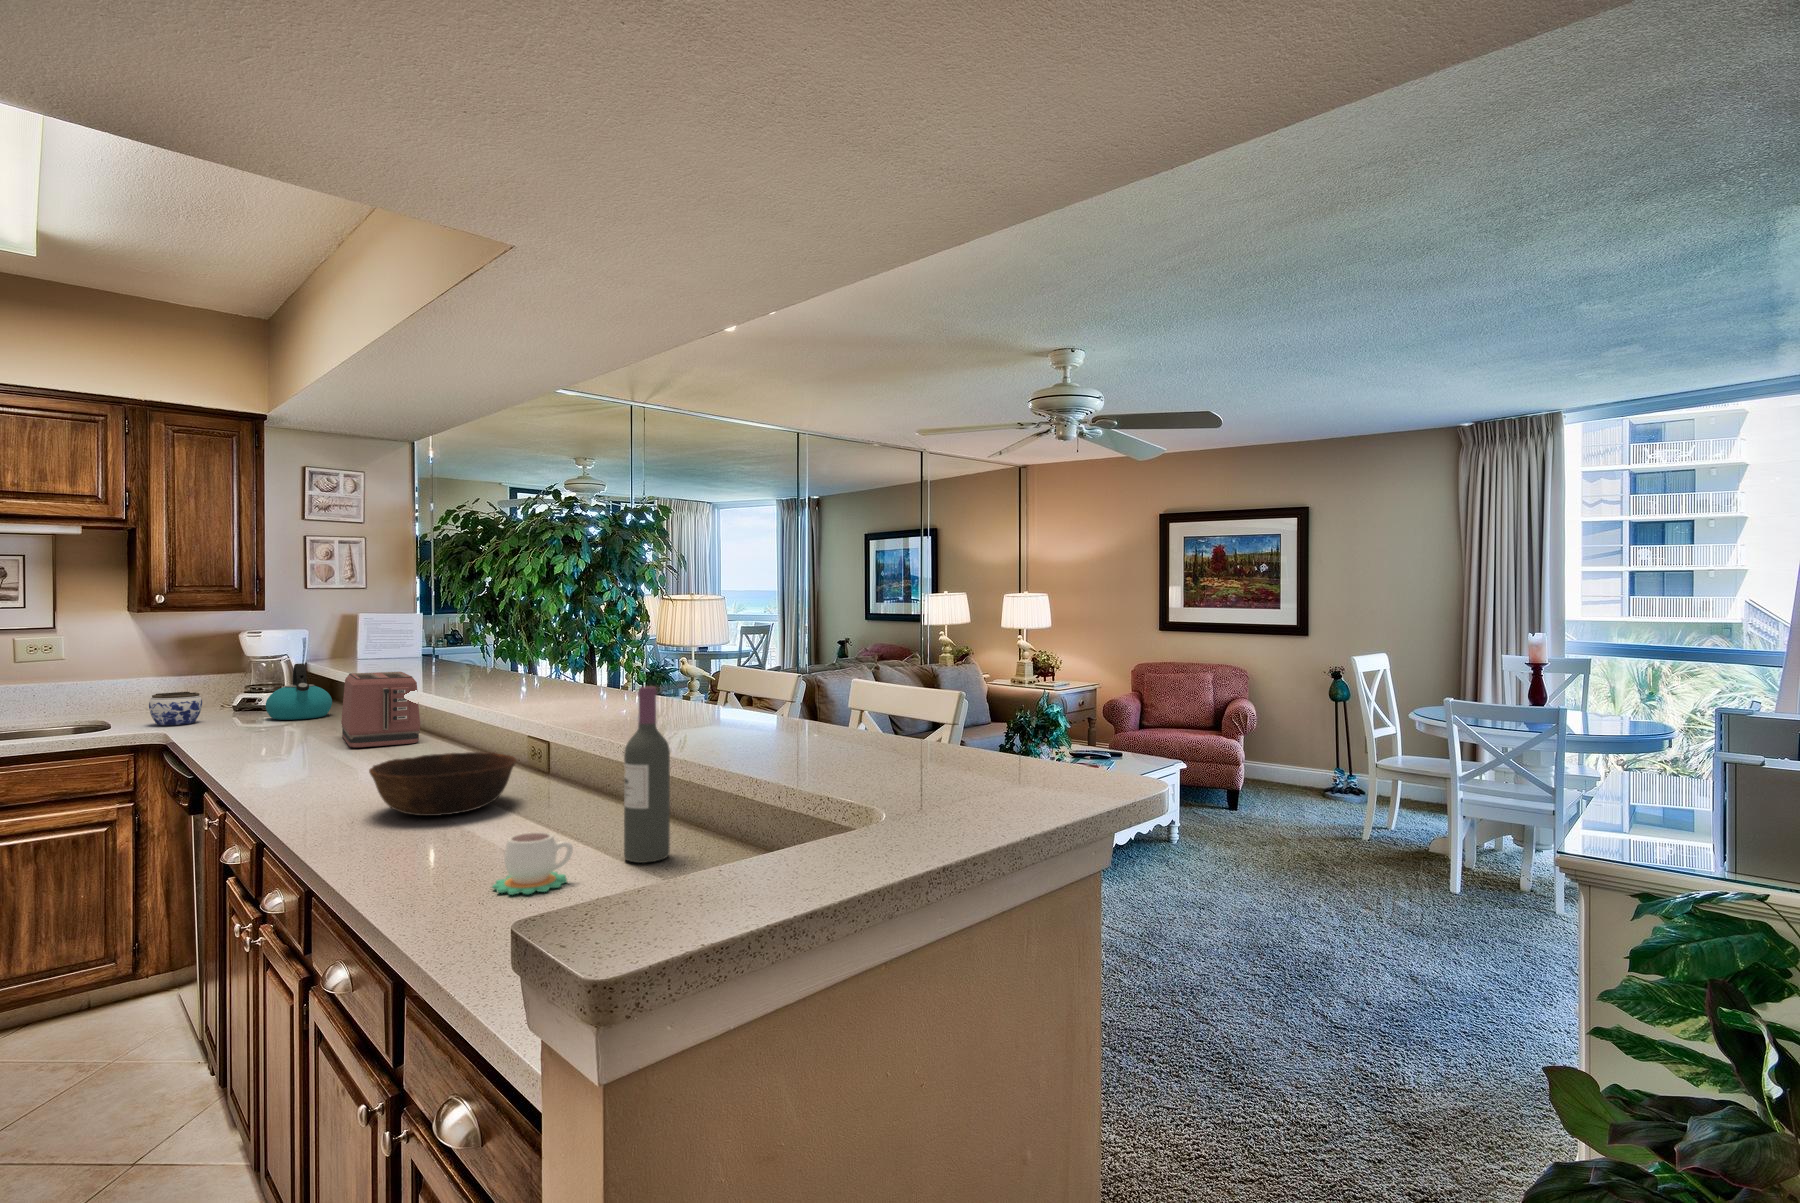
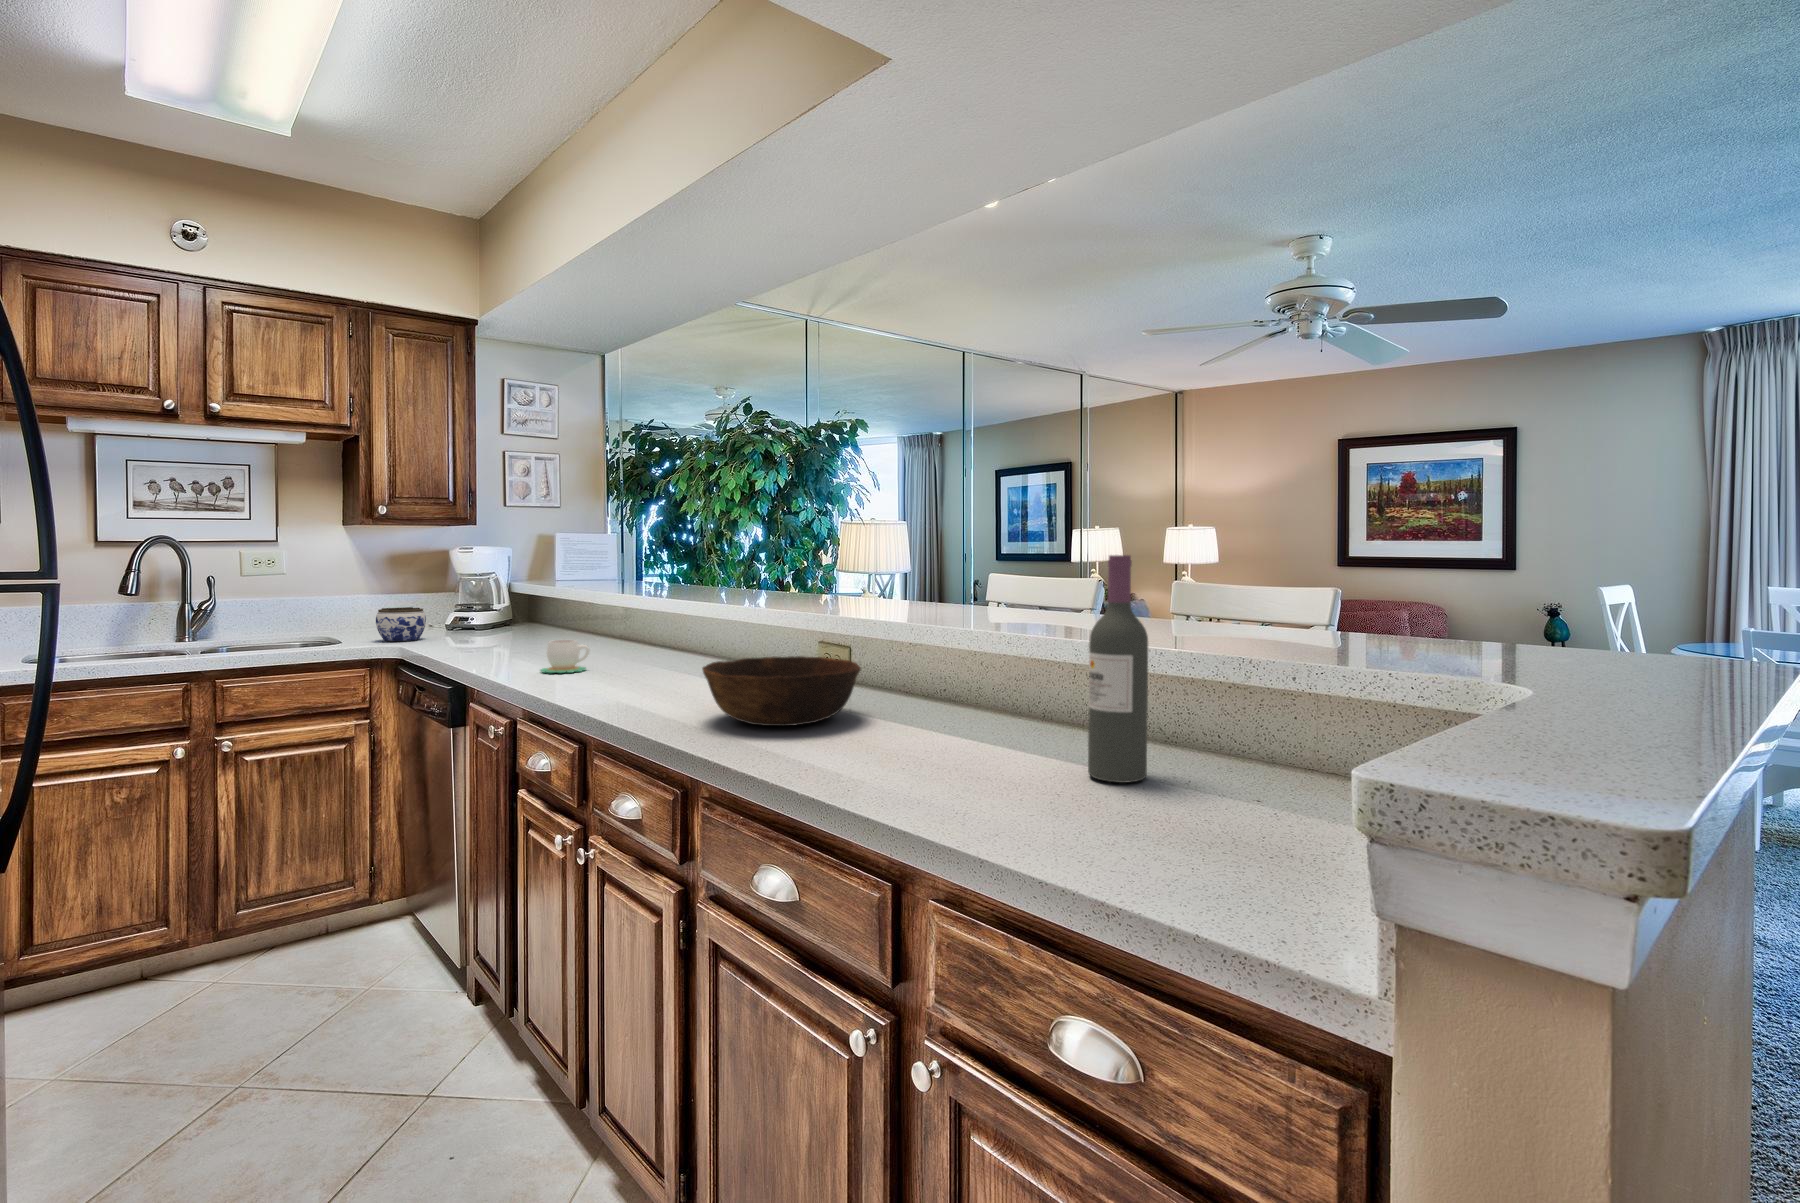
kettle: present [265,664,332,720] -> none [488,579,552,637]
toaster: present [341,672,420,747] -> none [582,583,673,660]
mug: present [492,832,573,895] -> present [540,640,590,673]

